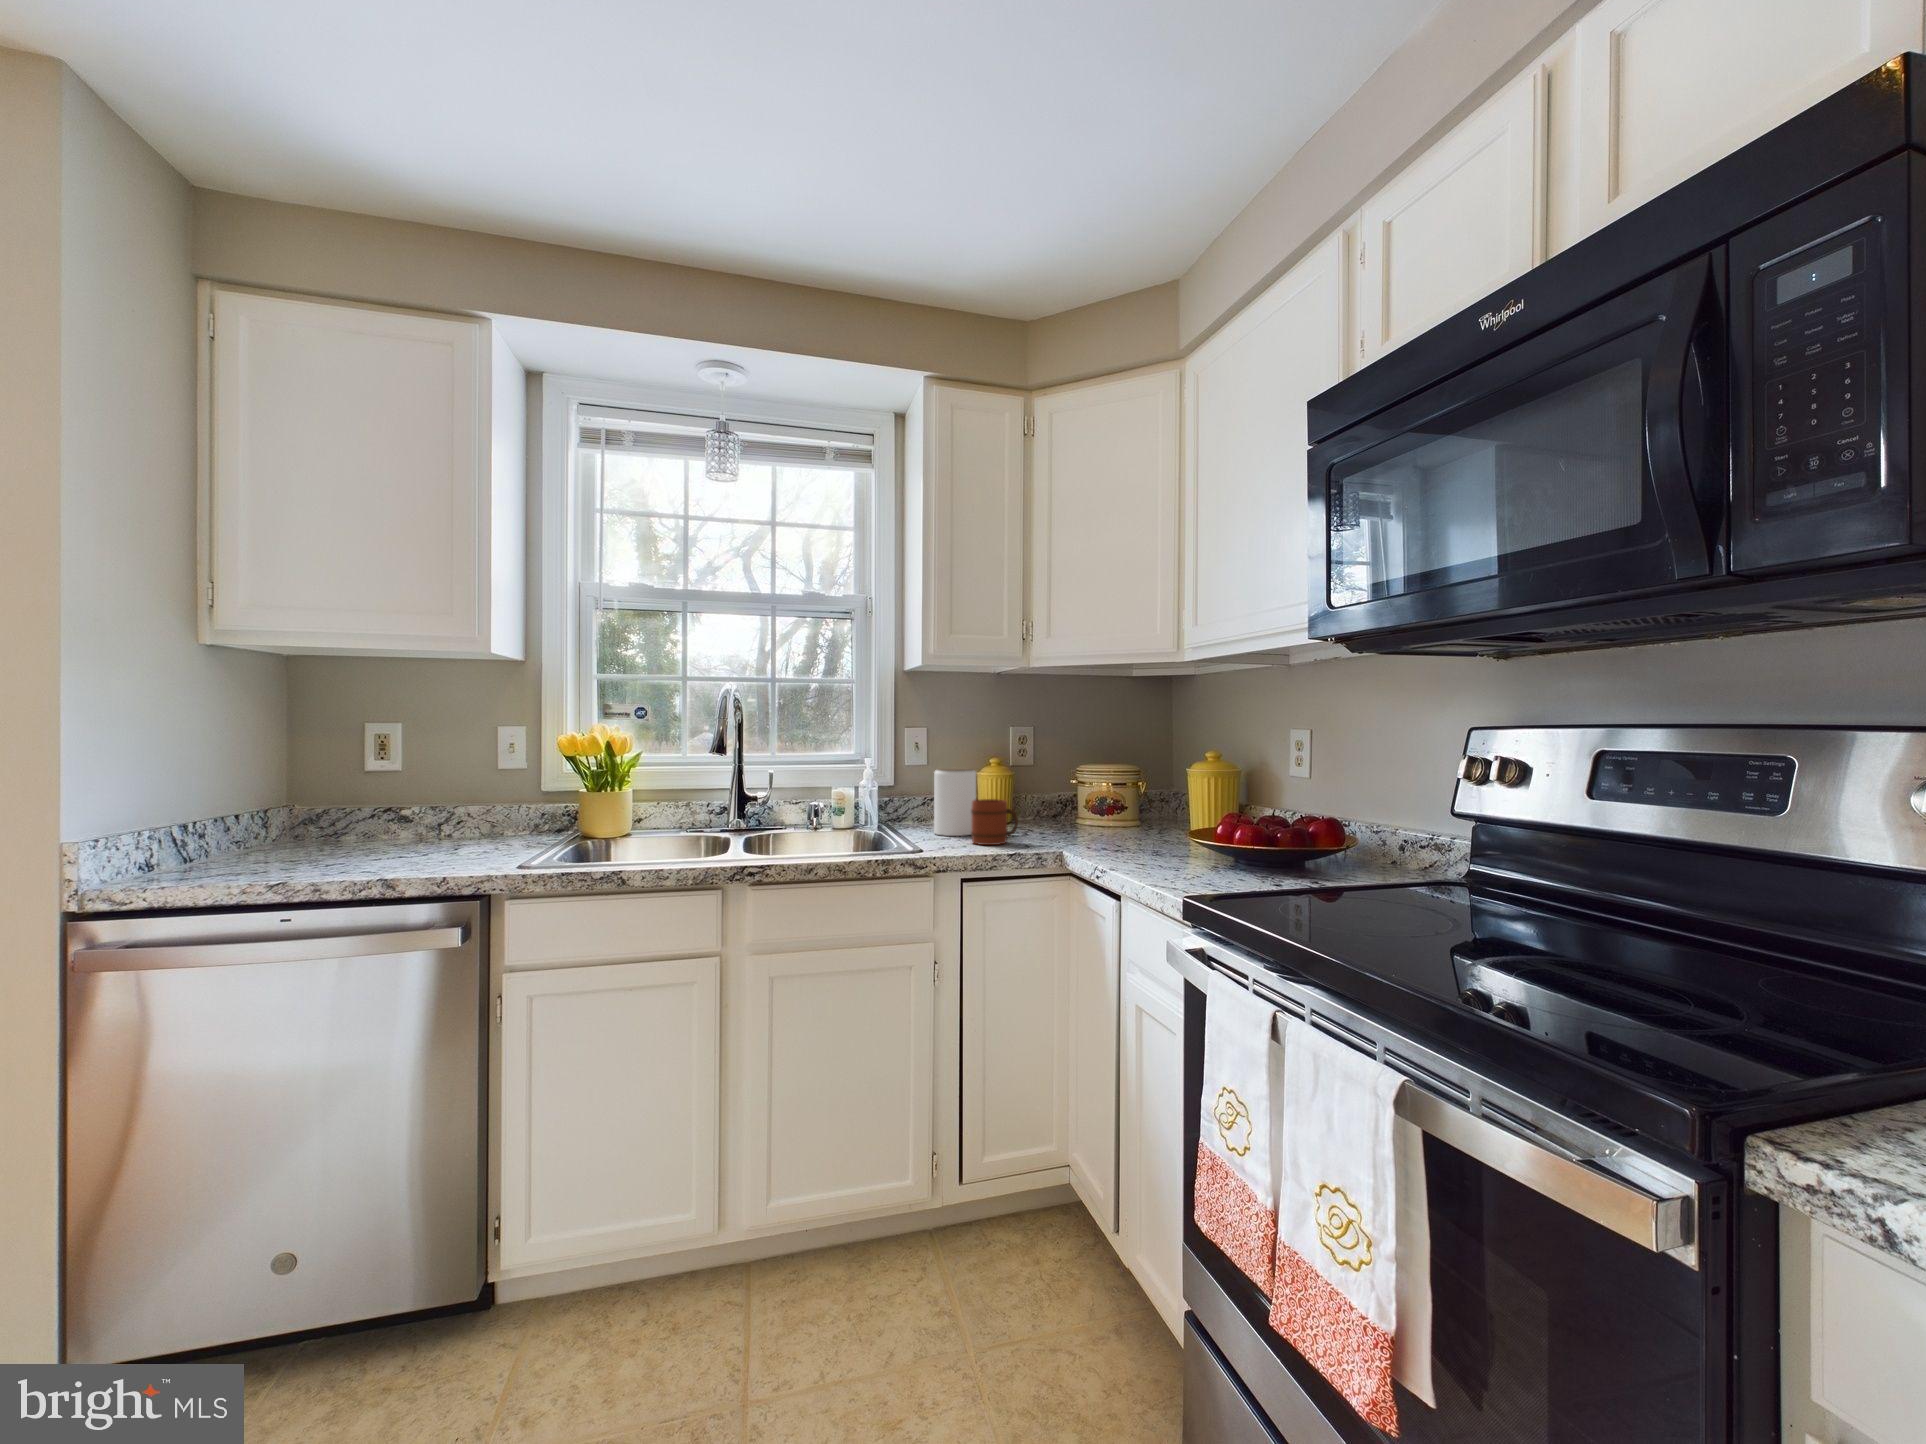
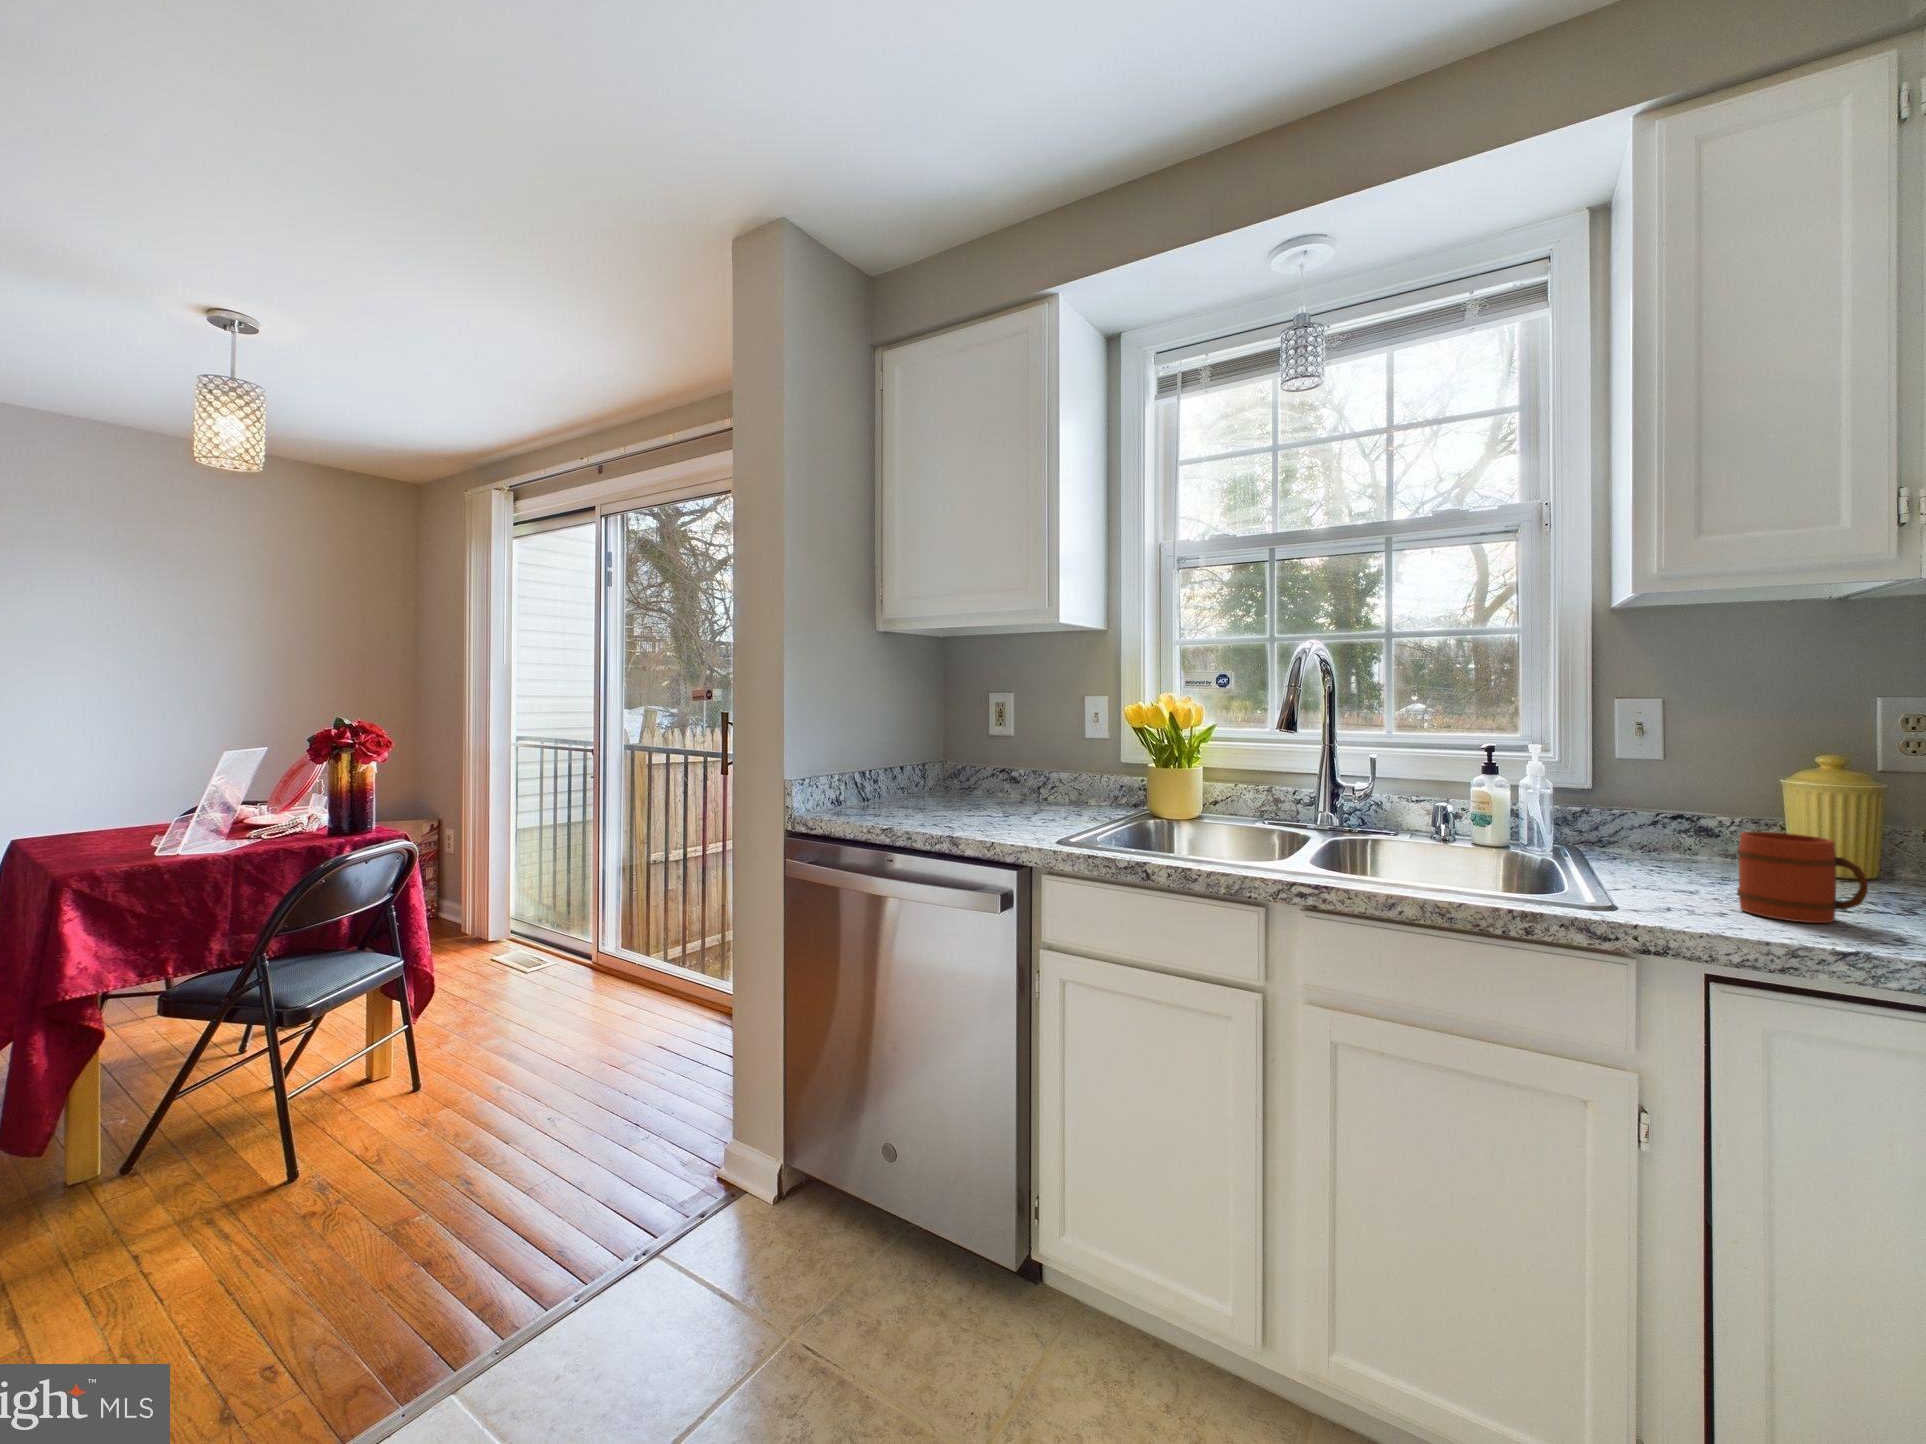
jar: present [934,767,976,836] -> none [1661,768,1763,890]

